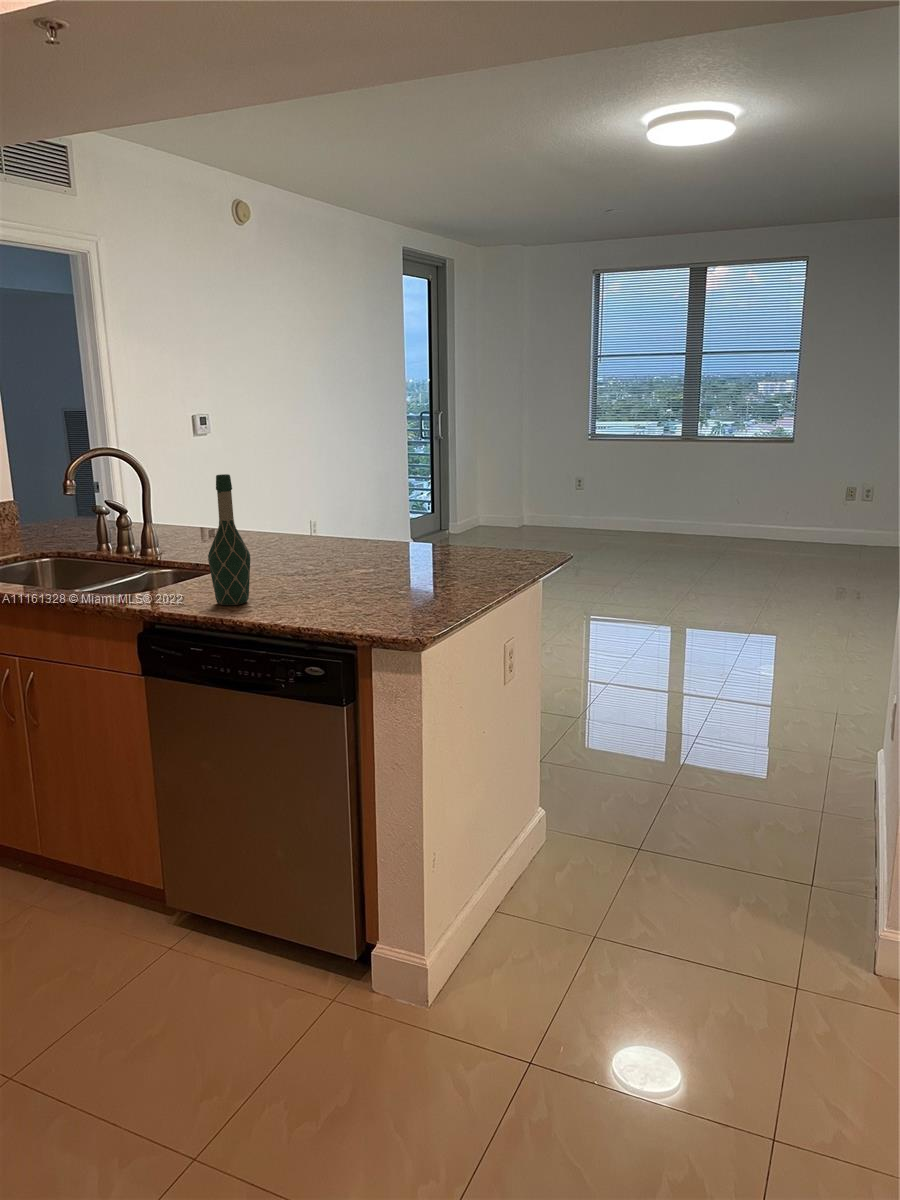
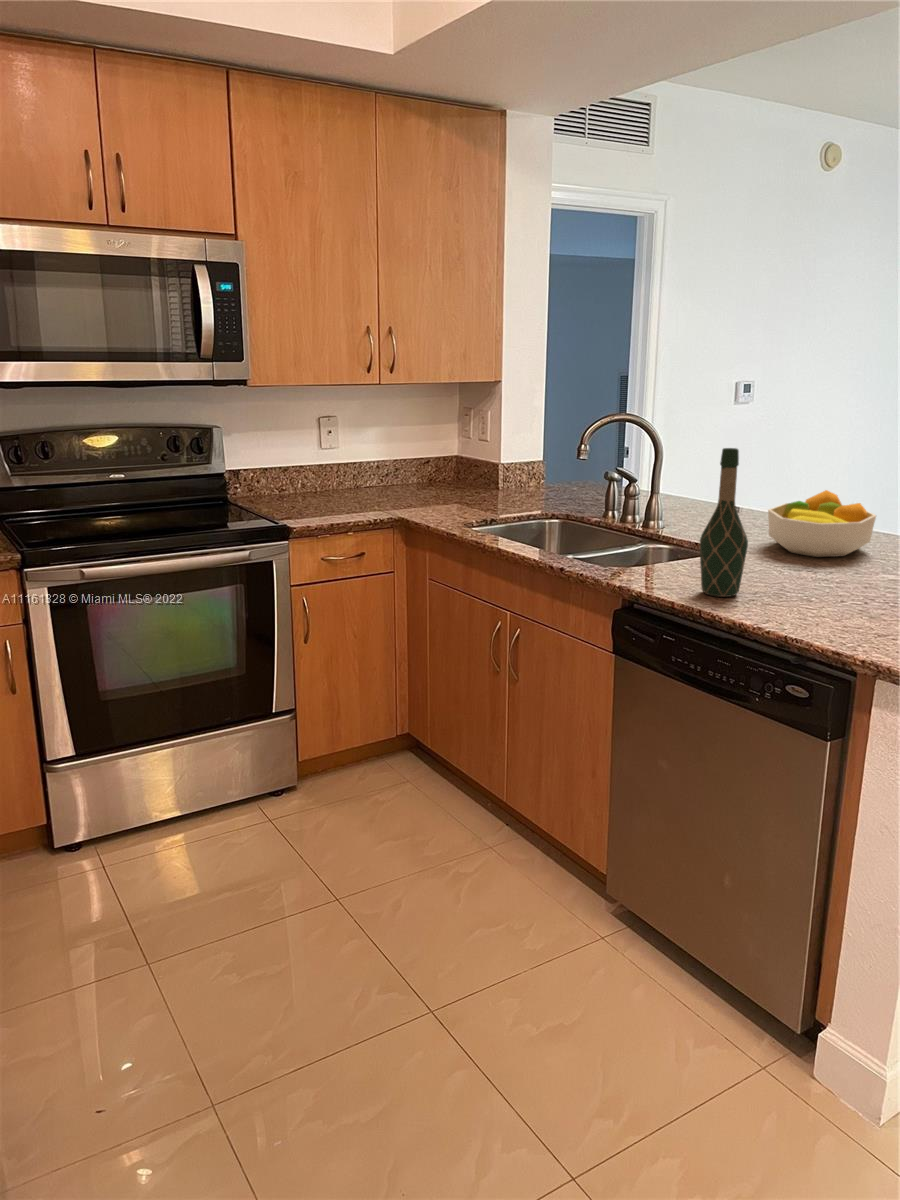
fruit bowl: none [254,506,341,563] -> present [768,490,876,557]

